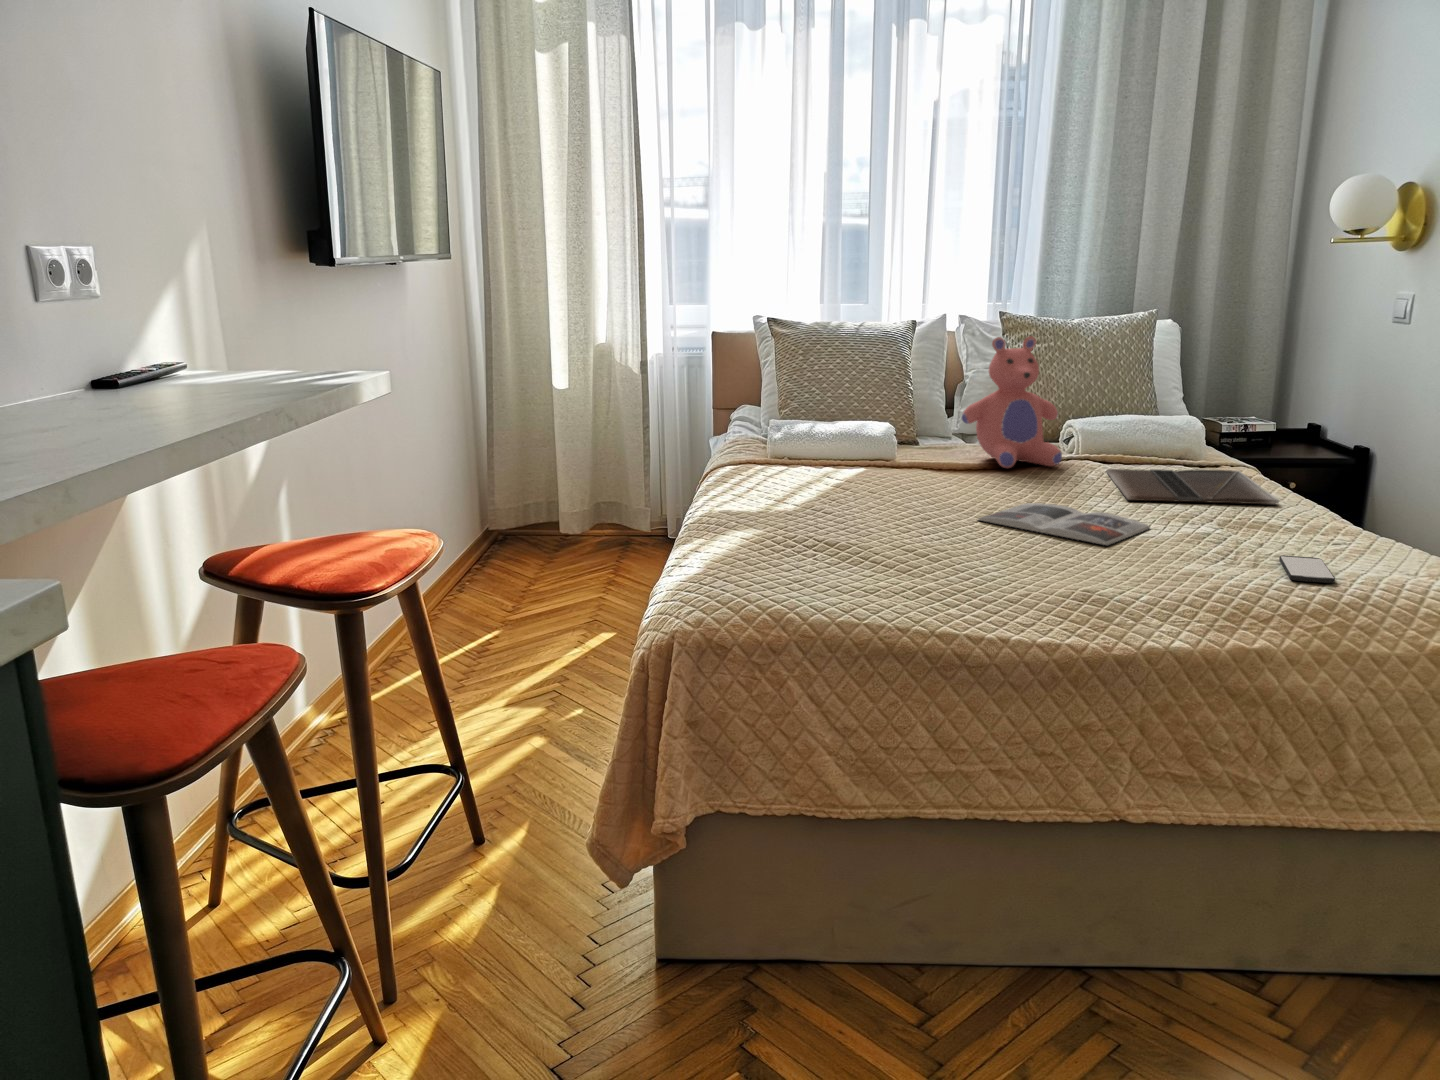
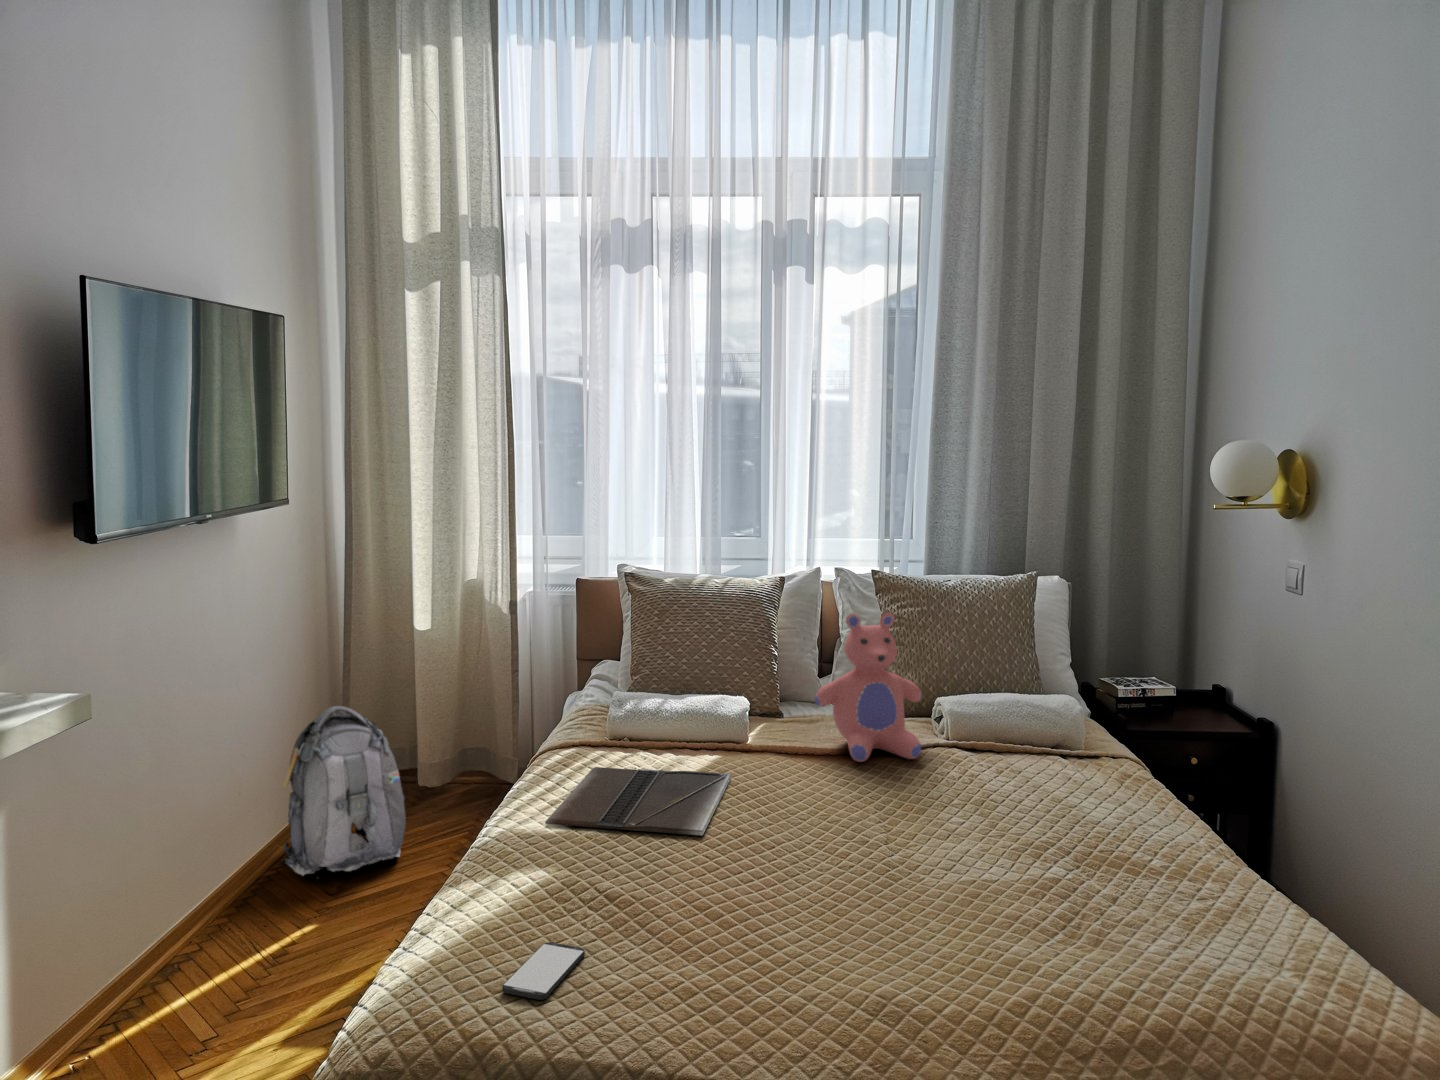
backpack: none [455,449,567,602] -> present [282,706,406,875]
laptop: present [1106,469,1279,504] -> present [545,767,731,836]
magazine: present [978,503,1150,545] -> none [794,826,989,909]
smartphone: present [1279,555,1335,583] -> present [502,942,585,1000]

